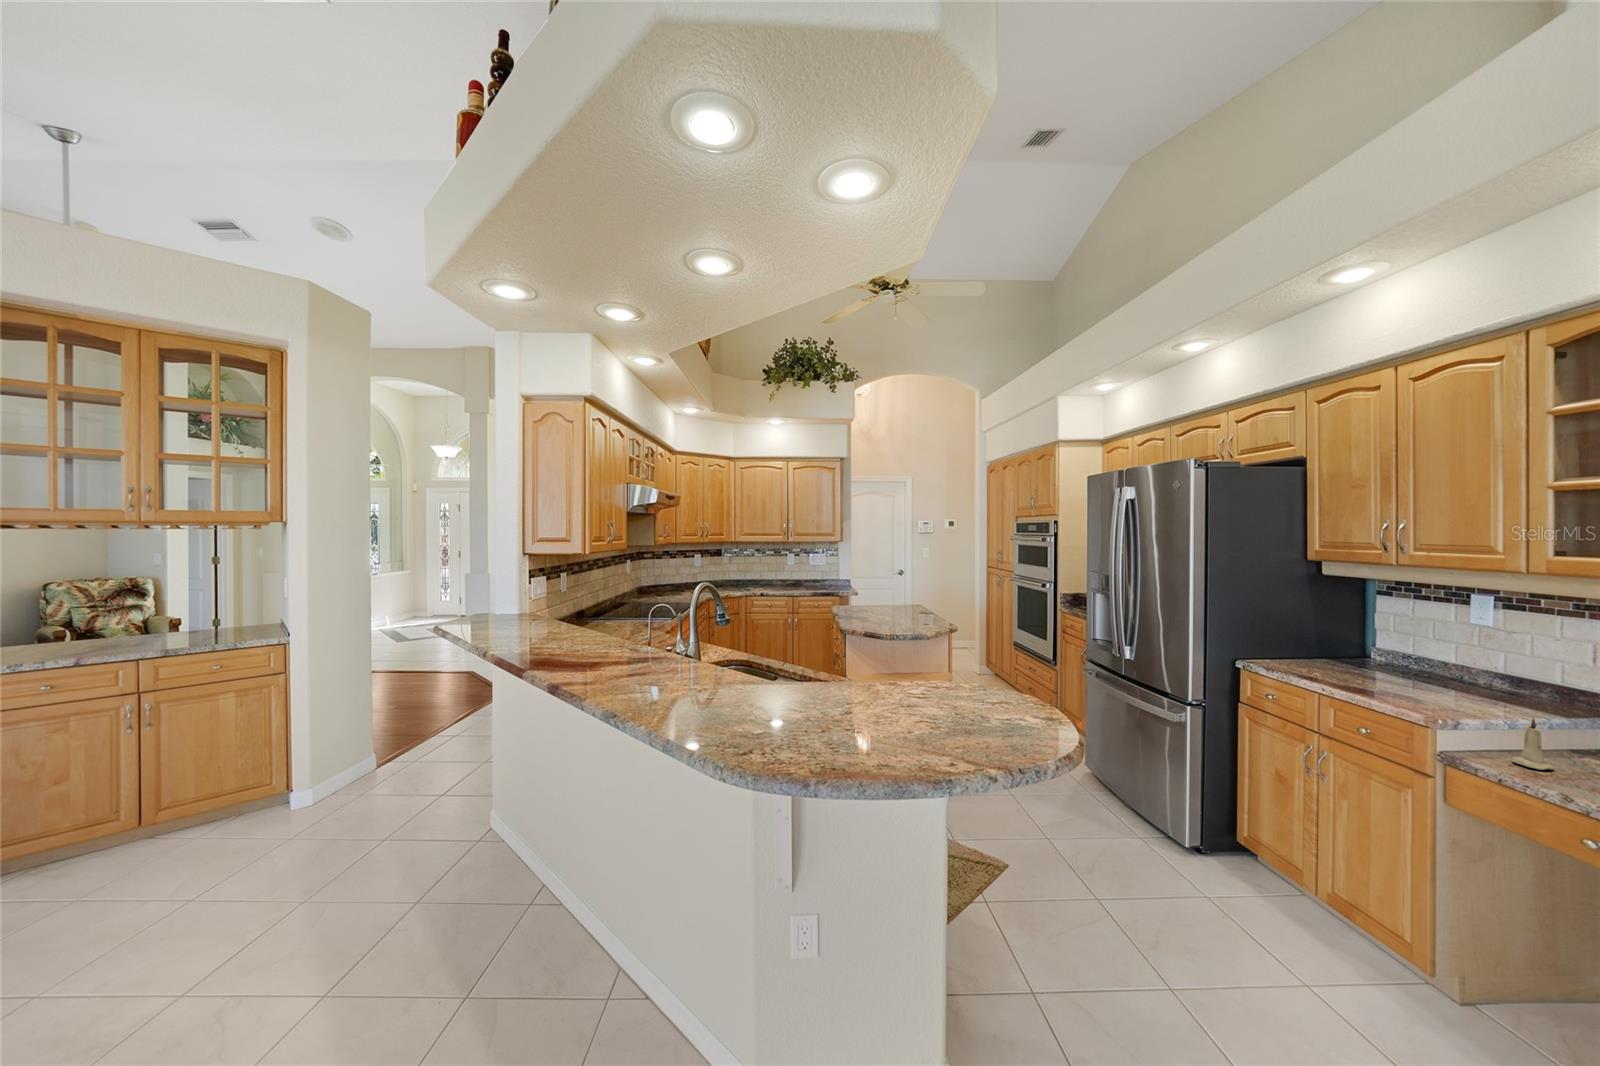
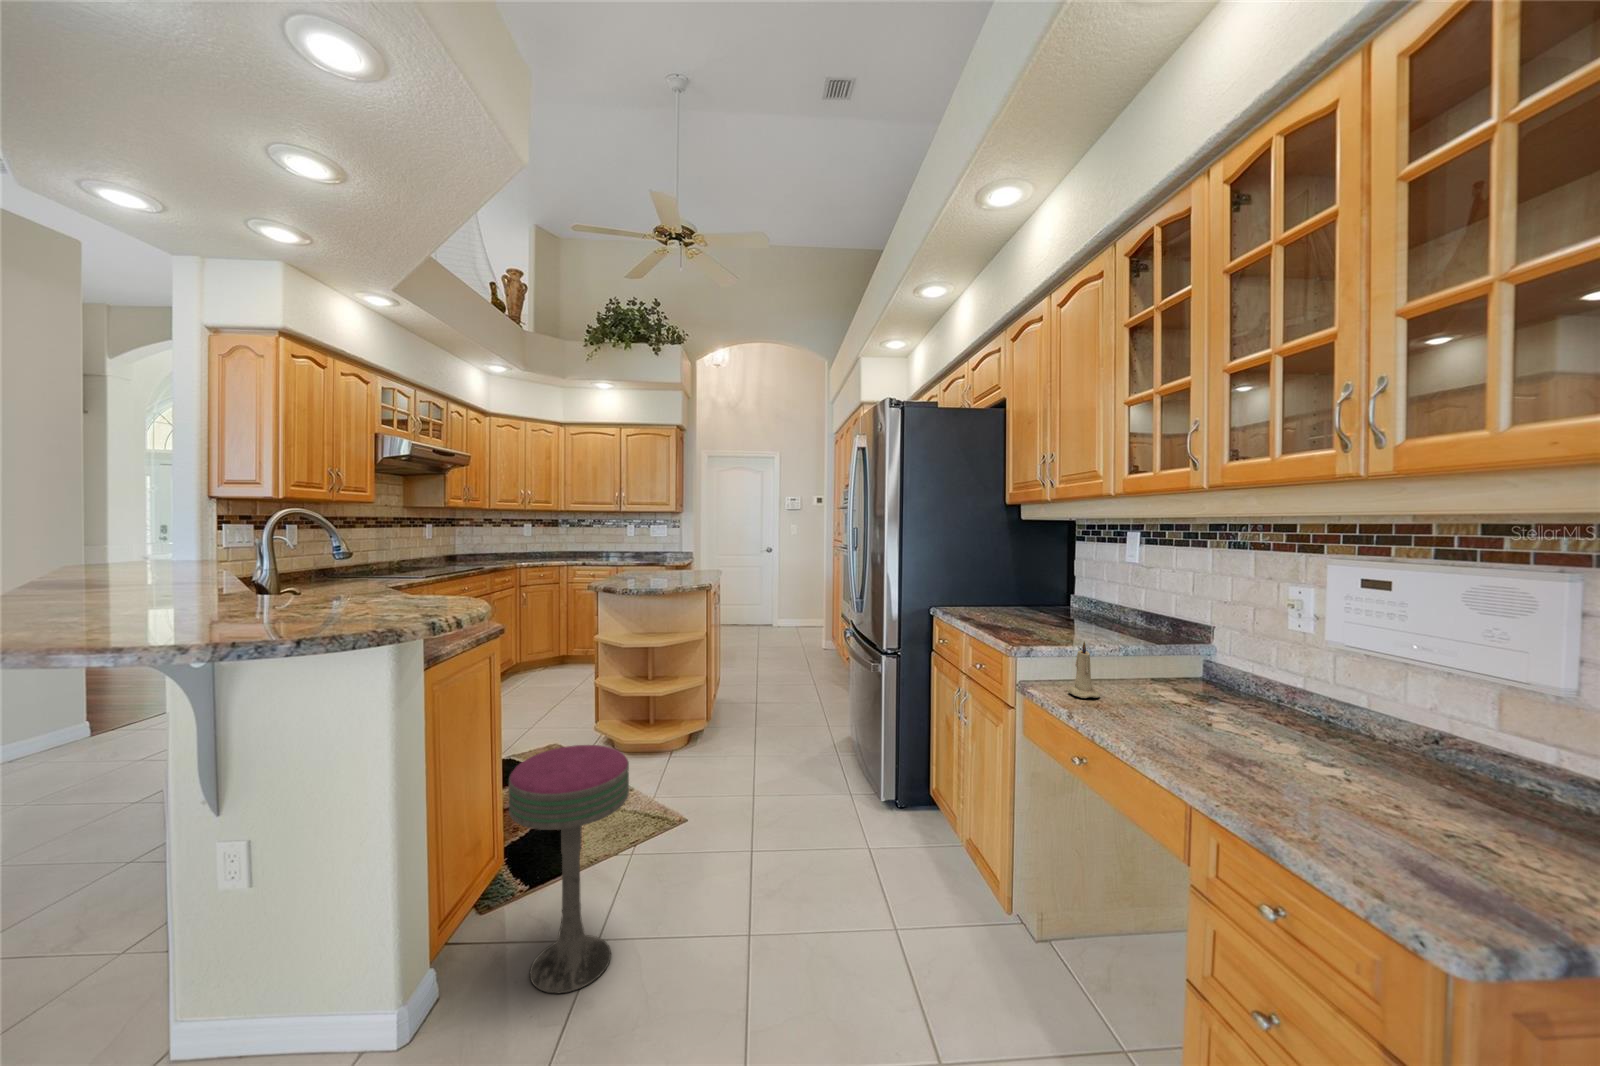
bar stool: none [995,800,1101,1023] -> present [509,745,629,994]

